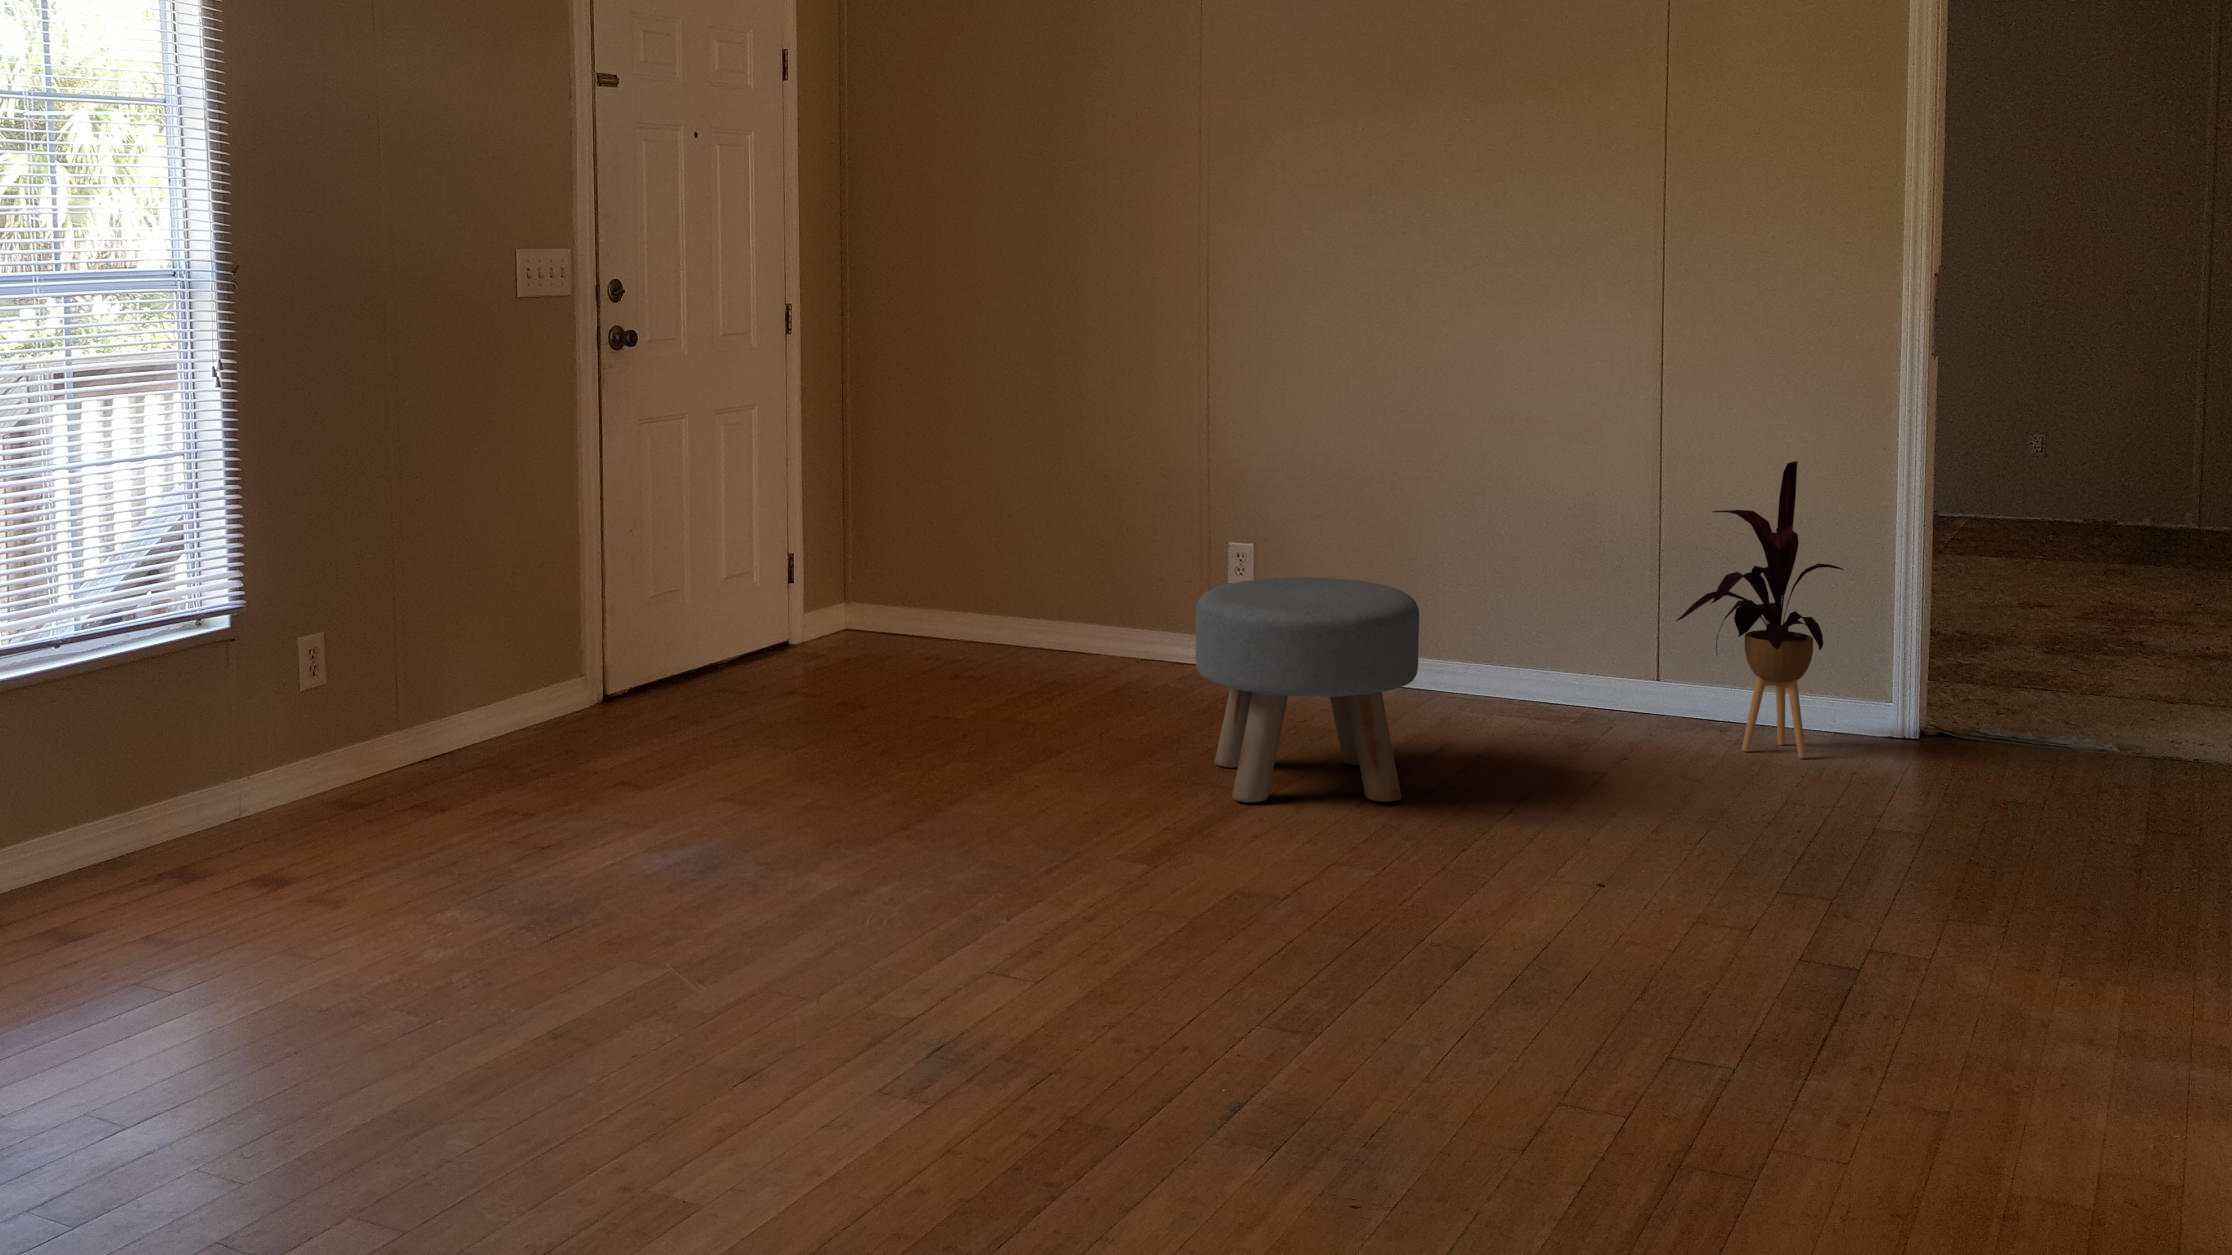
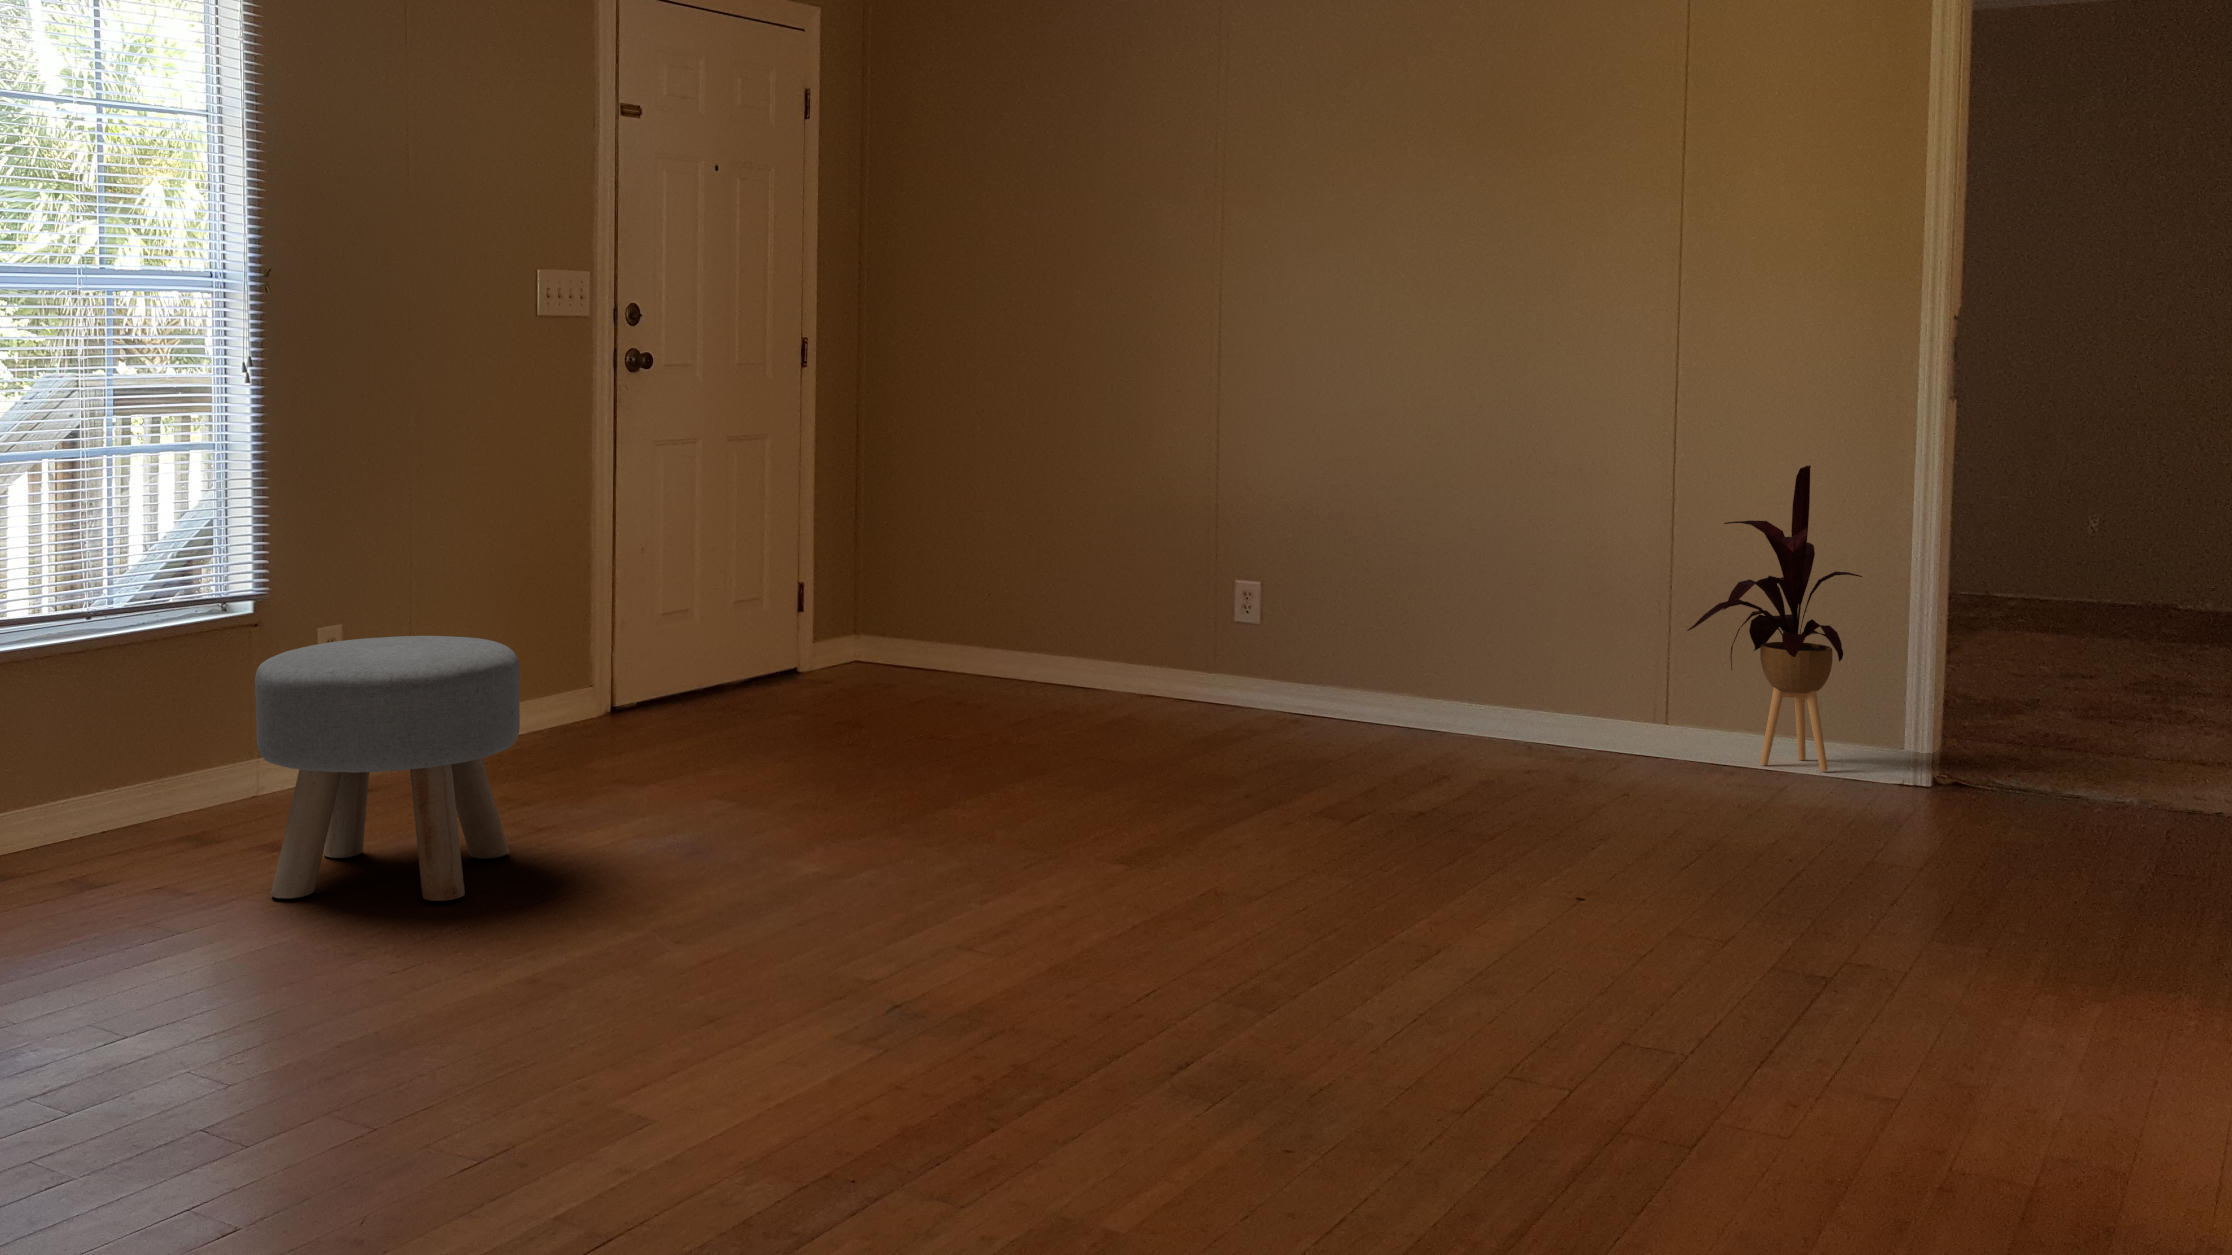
ottoman: present [1196,577,1419,803] -> present [255,636,520,901]

